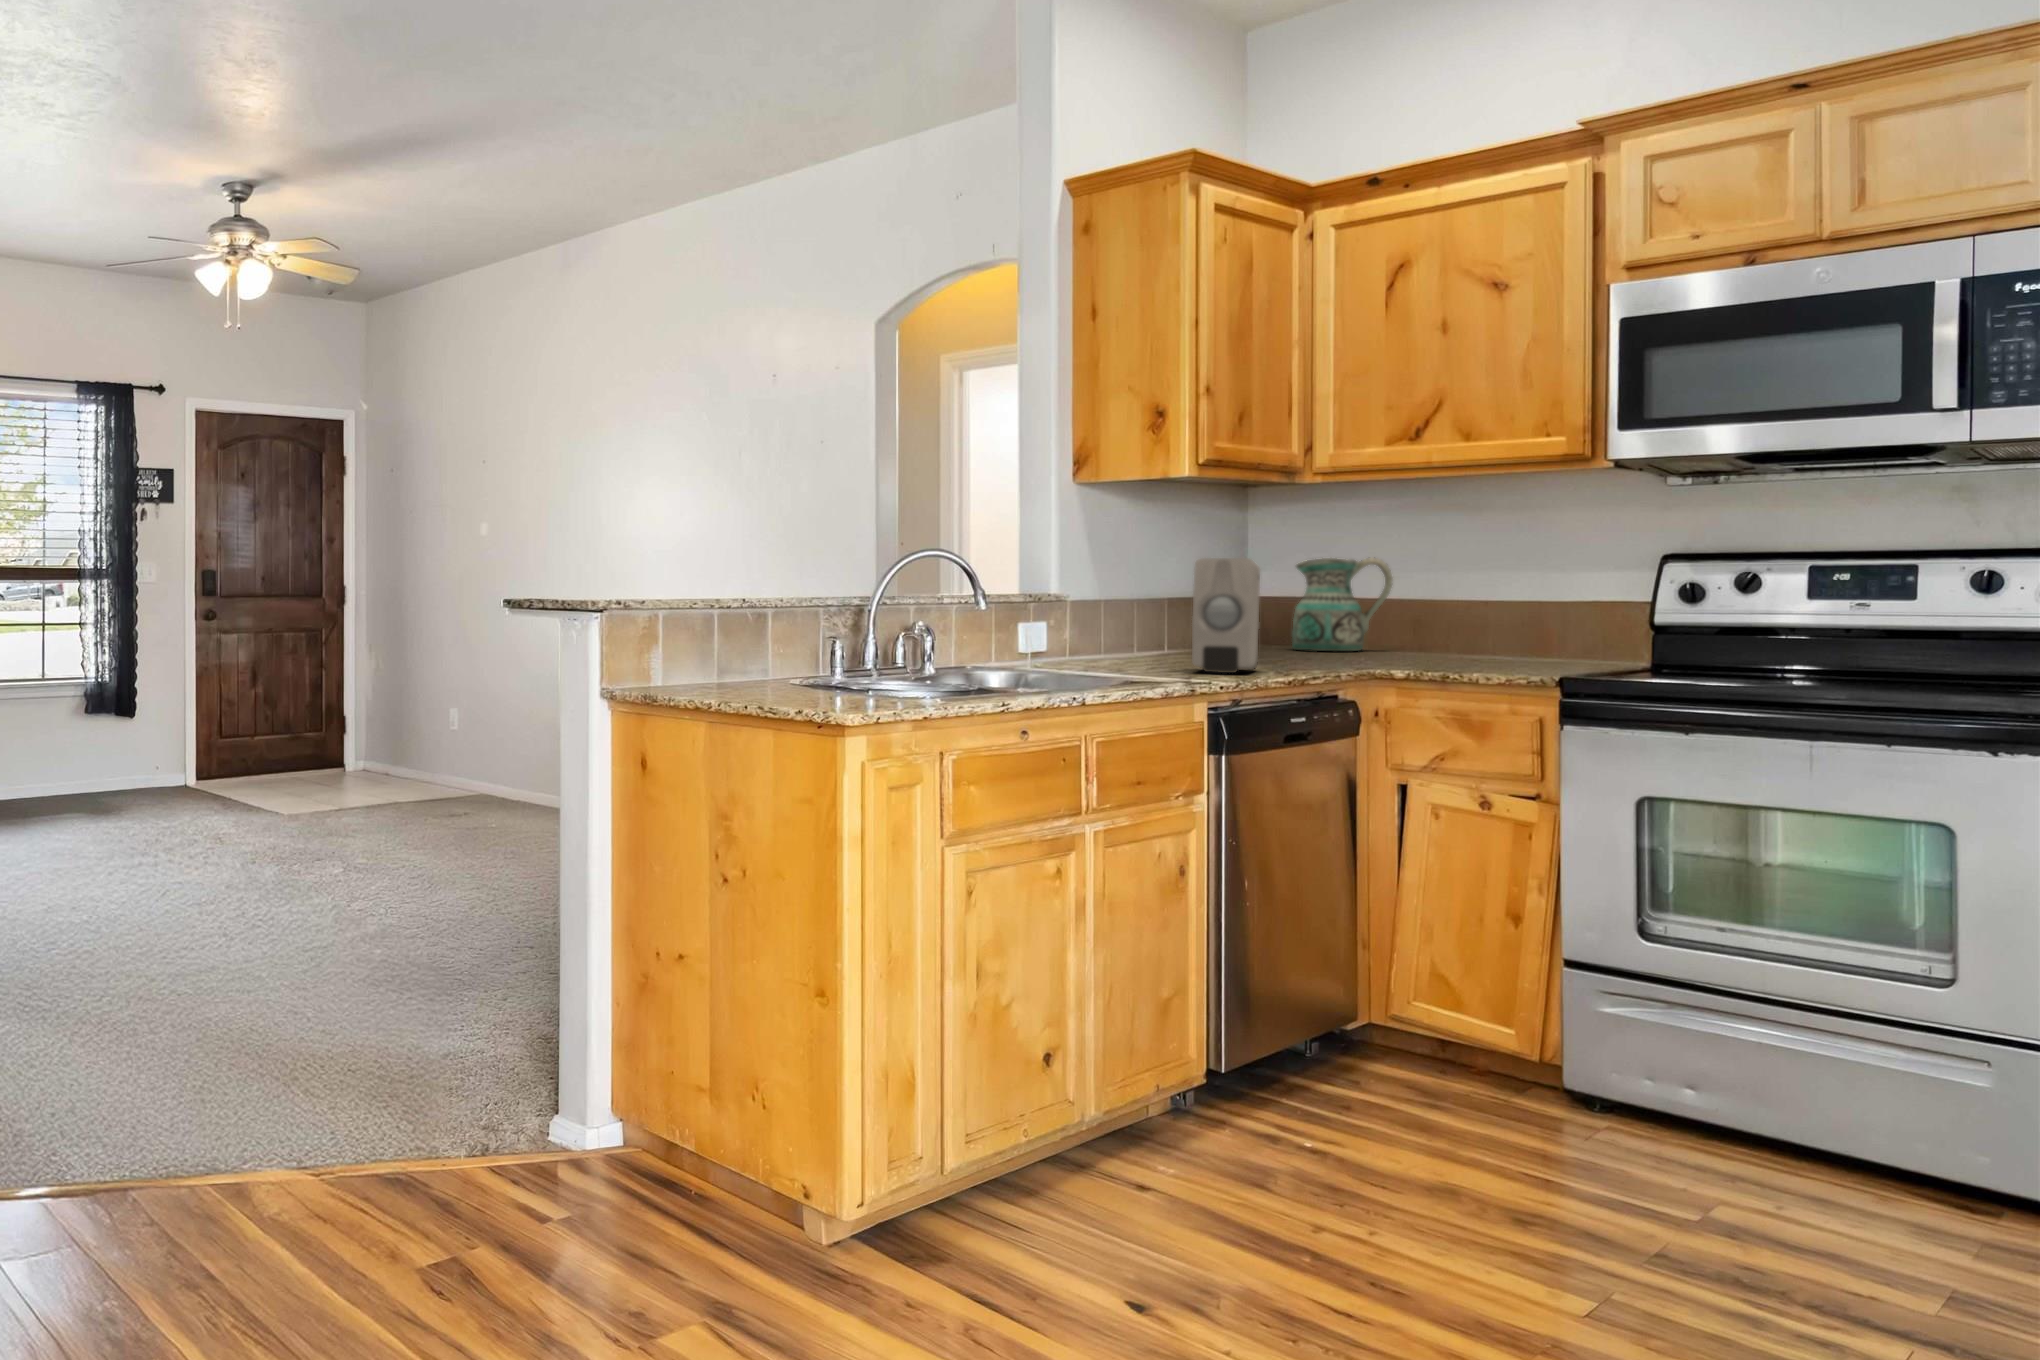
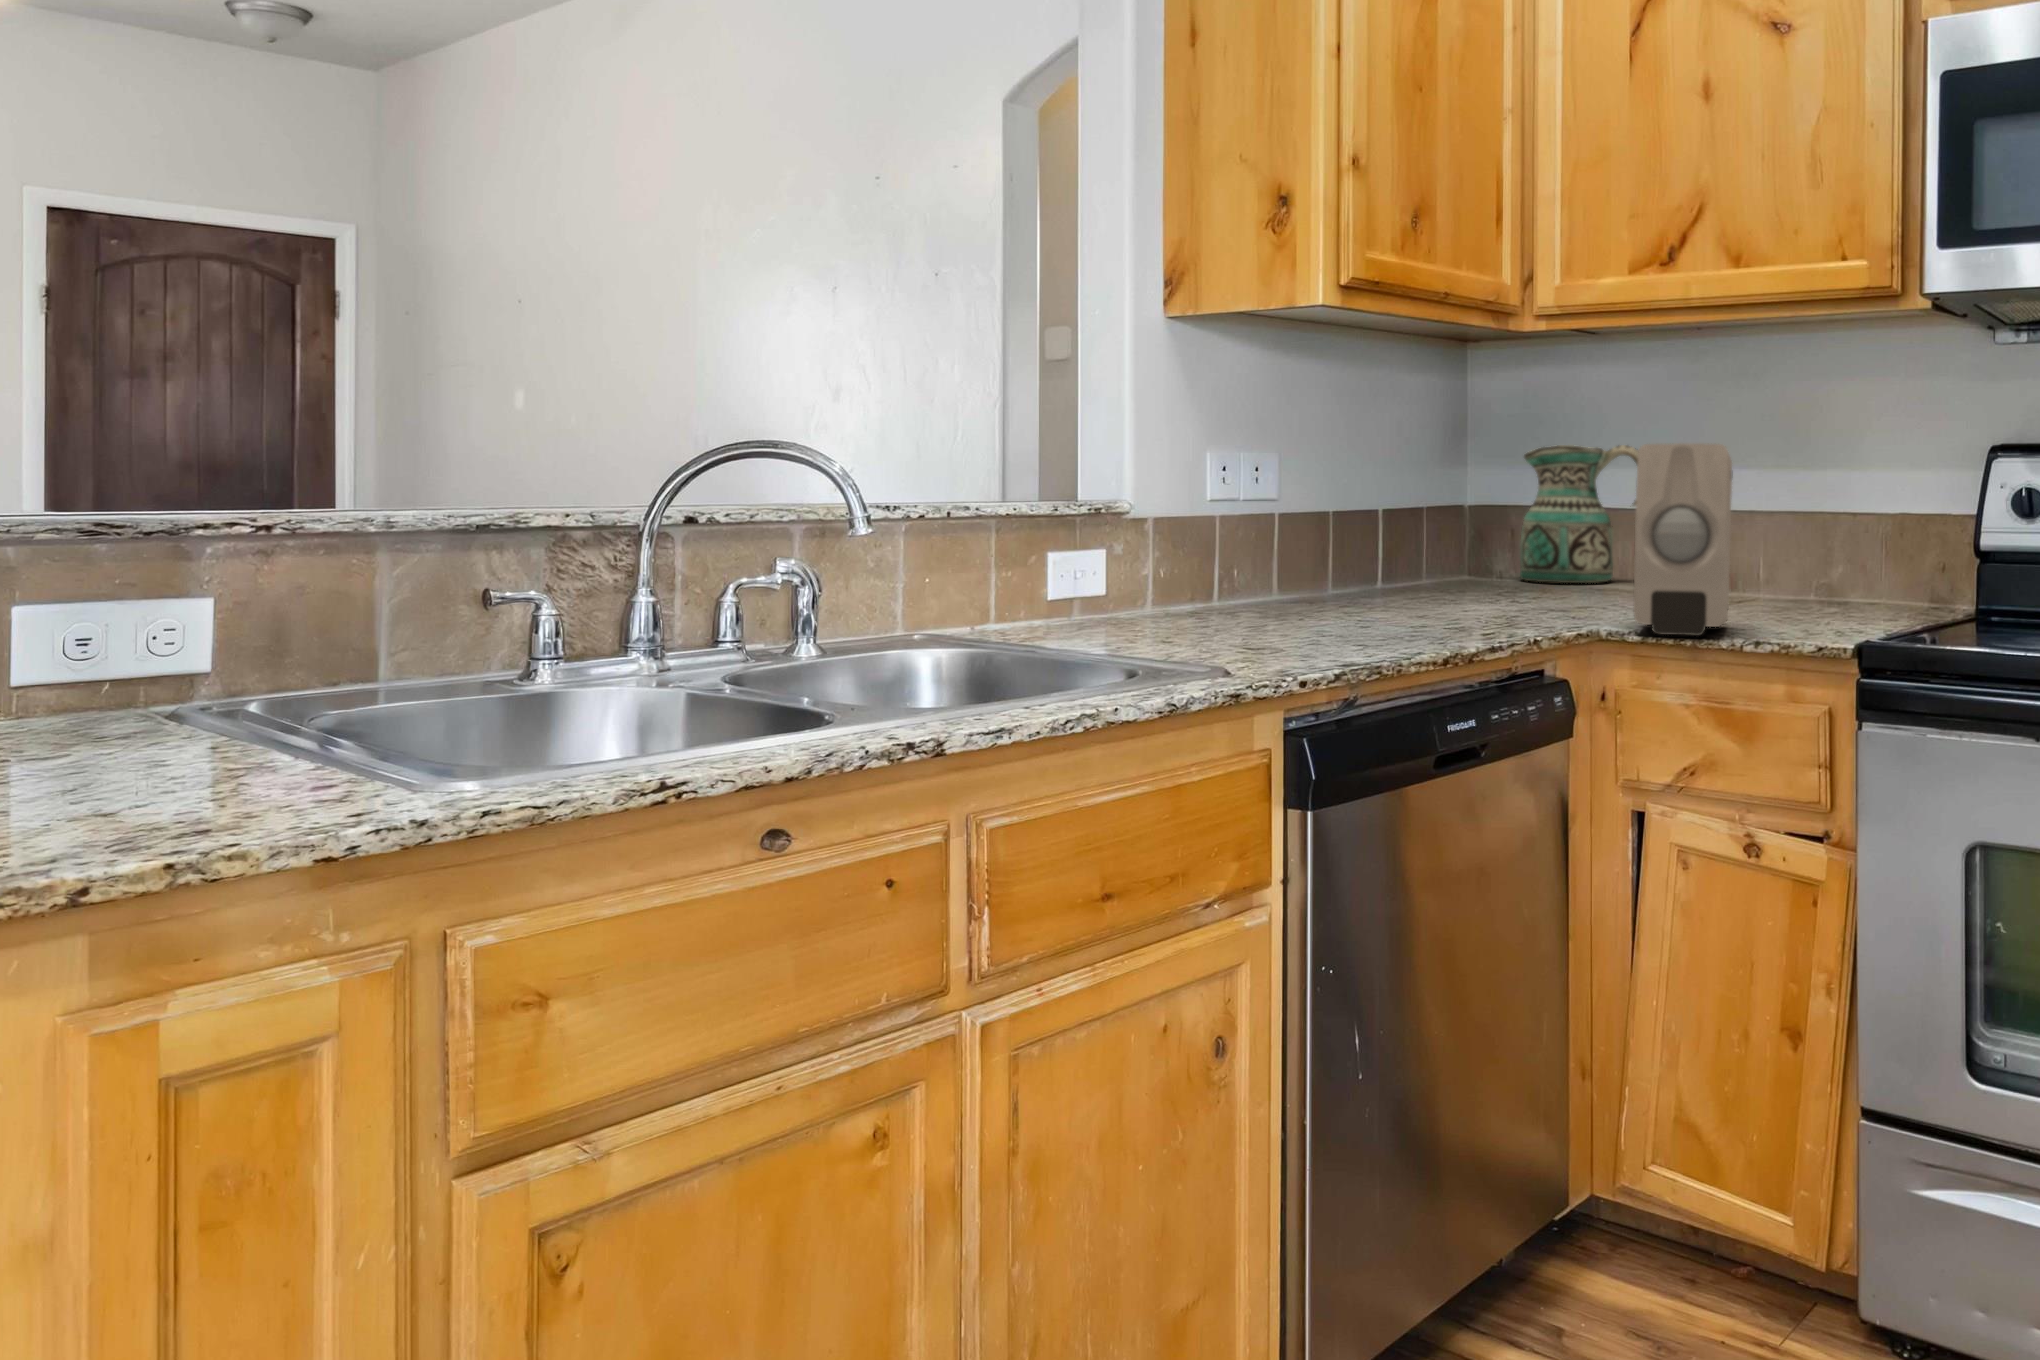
soap dispenser: present [1192,558,1260,673] -> present [1634,443,1732,636]

